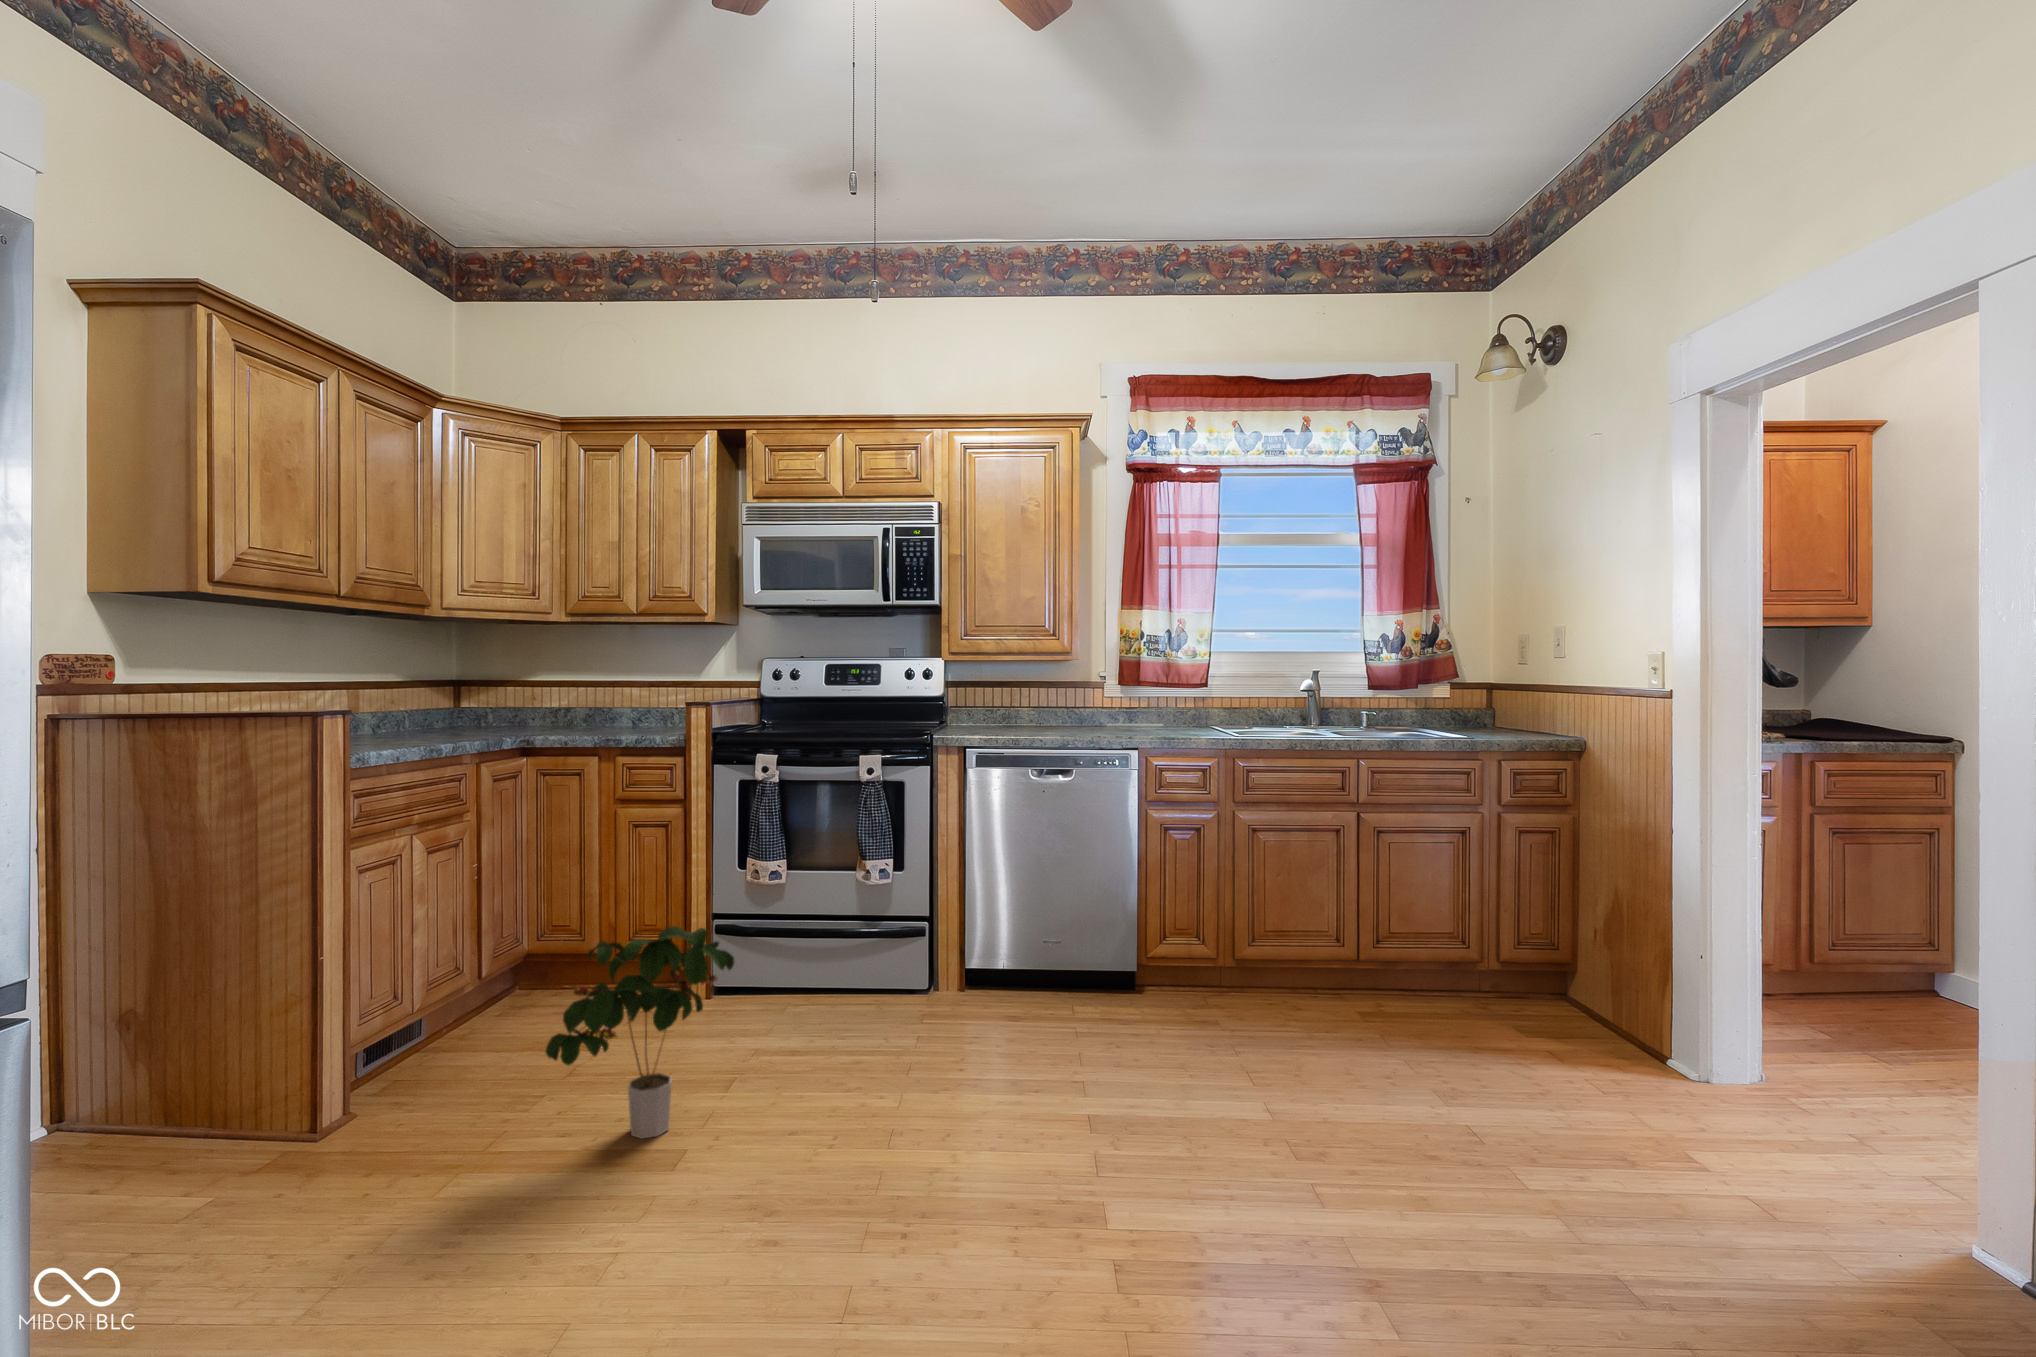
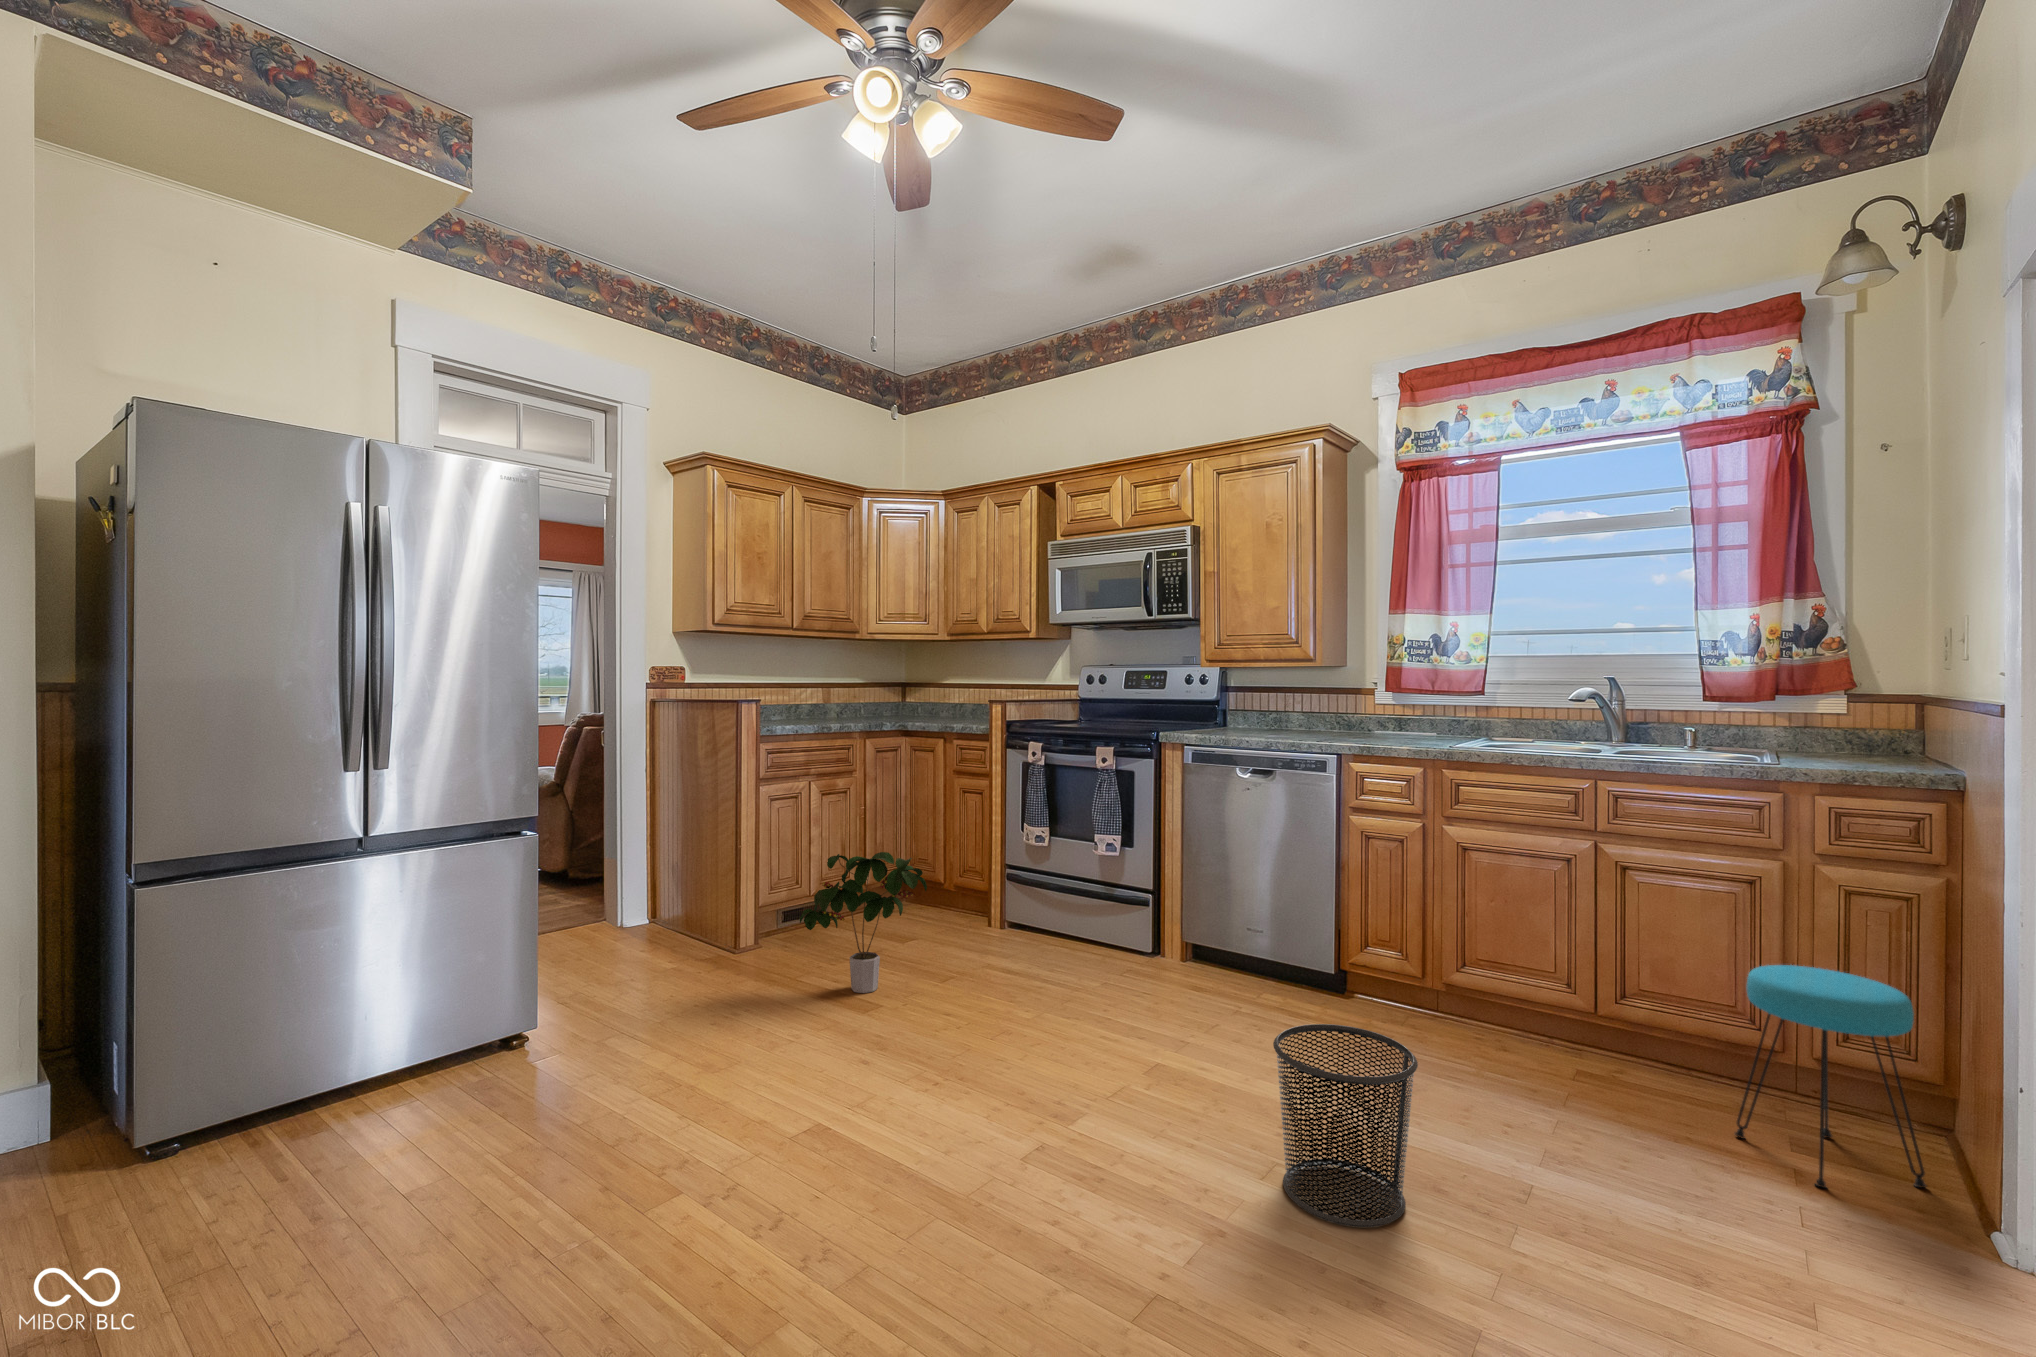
stool: none [1498,891,1611,1053] -> present [1735,965,1926,1188]
trash can: none [1340,1015,1484,1209] -> present [1273,1024,1418,1227]

